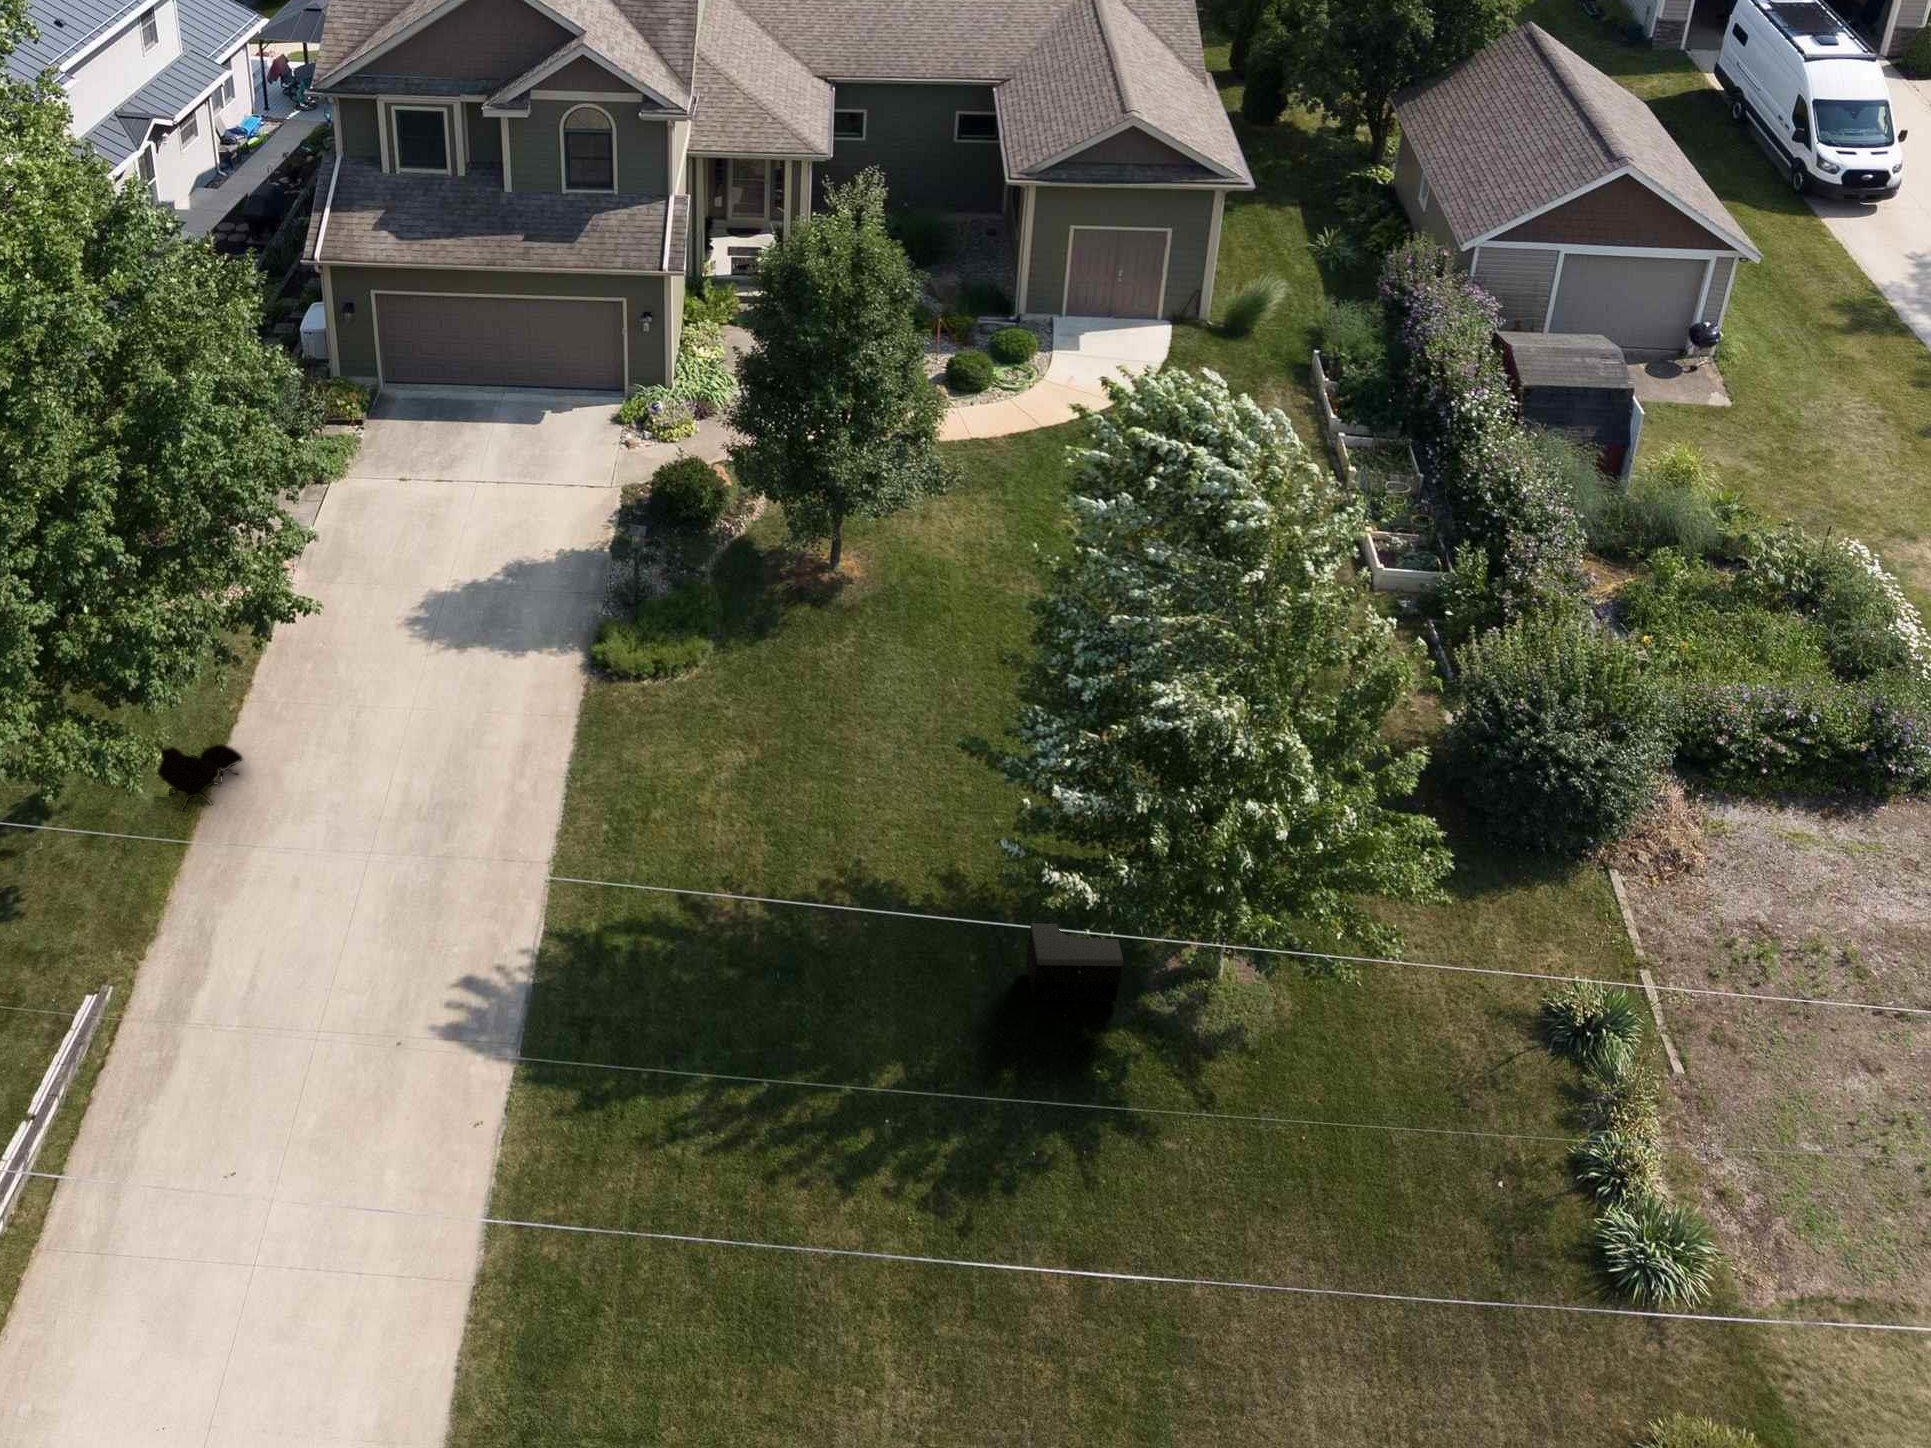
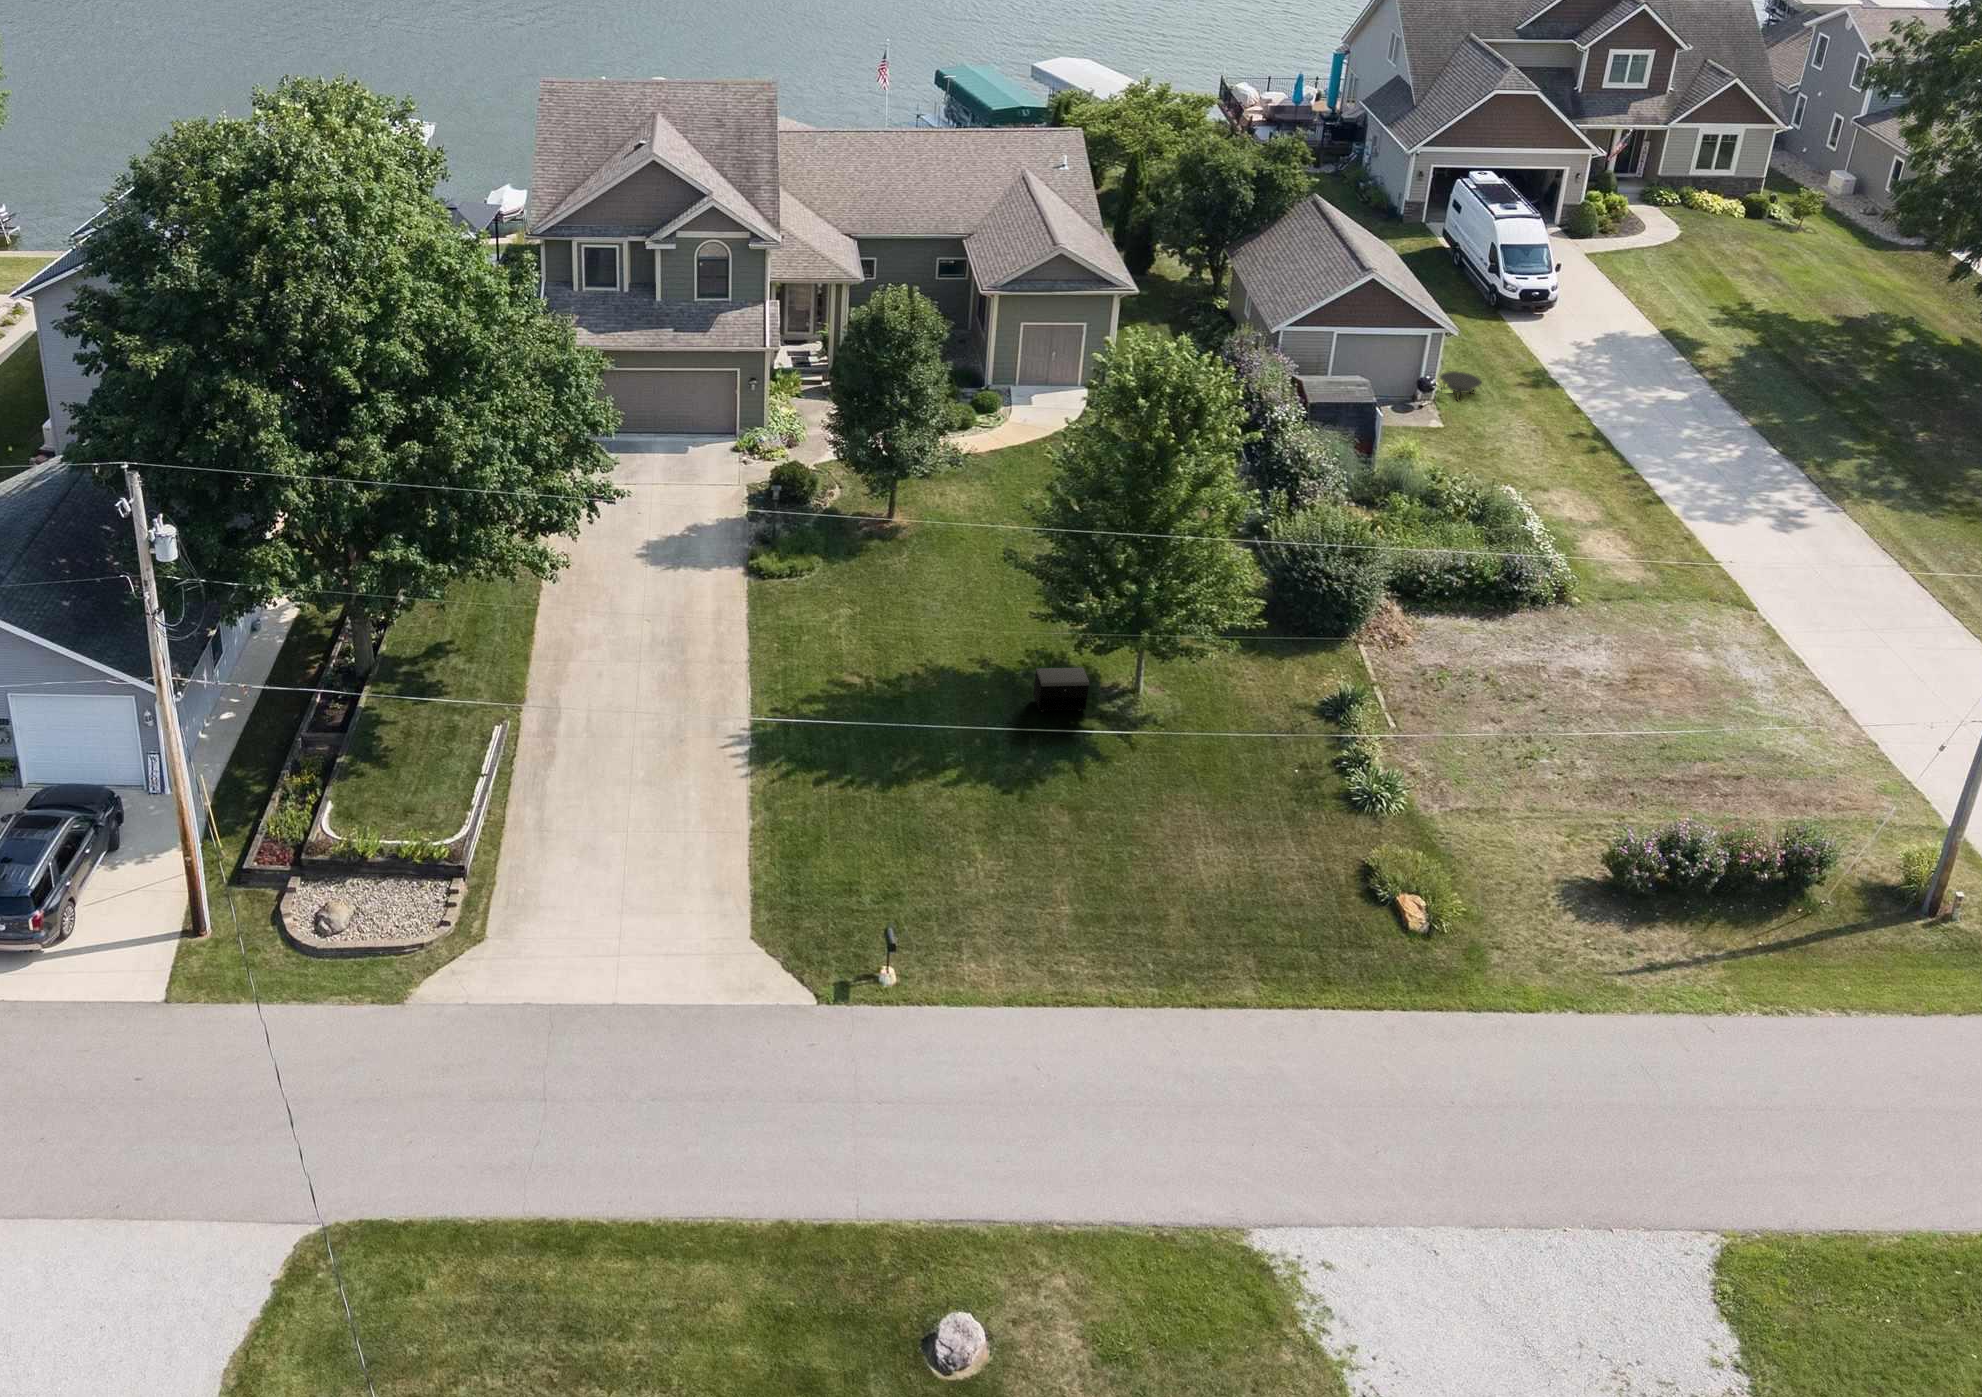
round table: none [1725,311,1793,362] -> present [1440,371,1481,402]
lounge chair: present [156,743,243,811] -> none [501,602,551,648]

